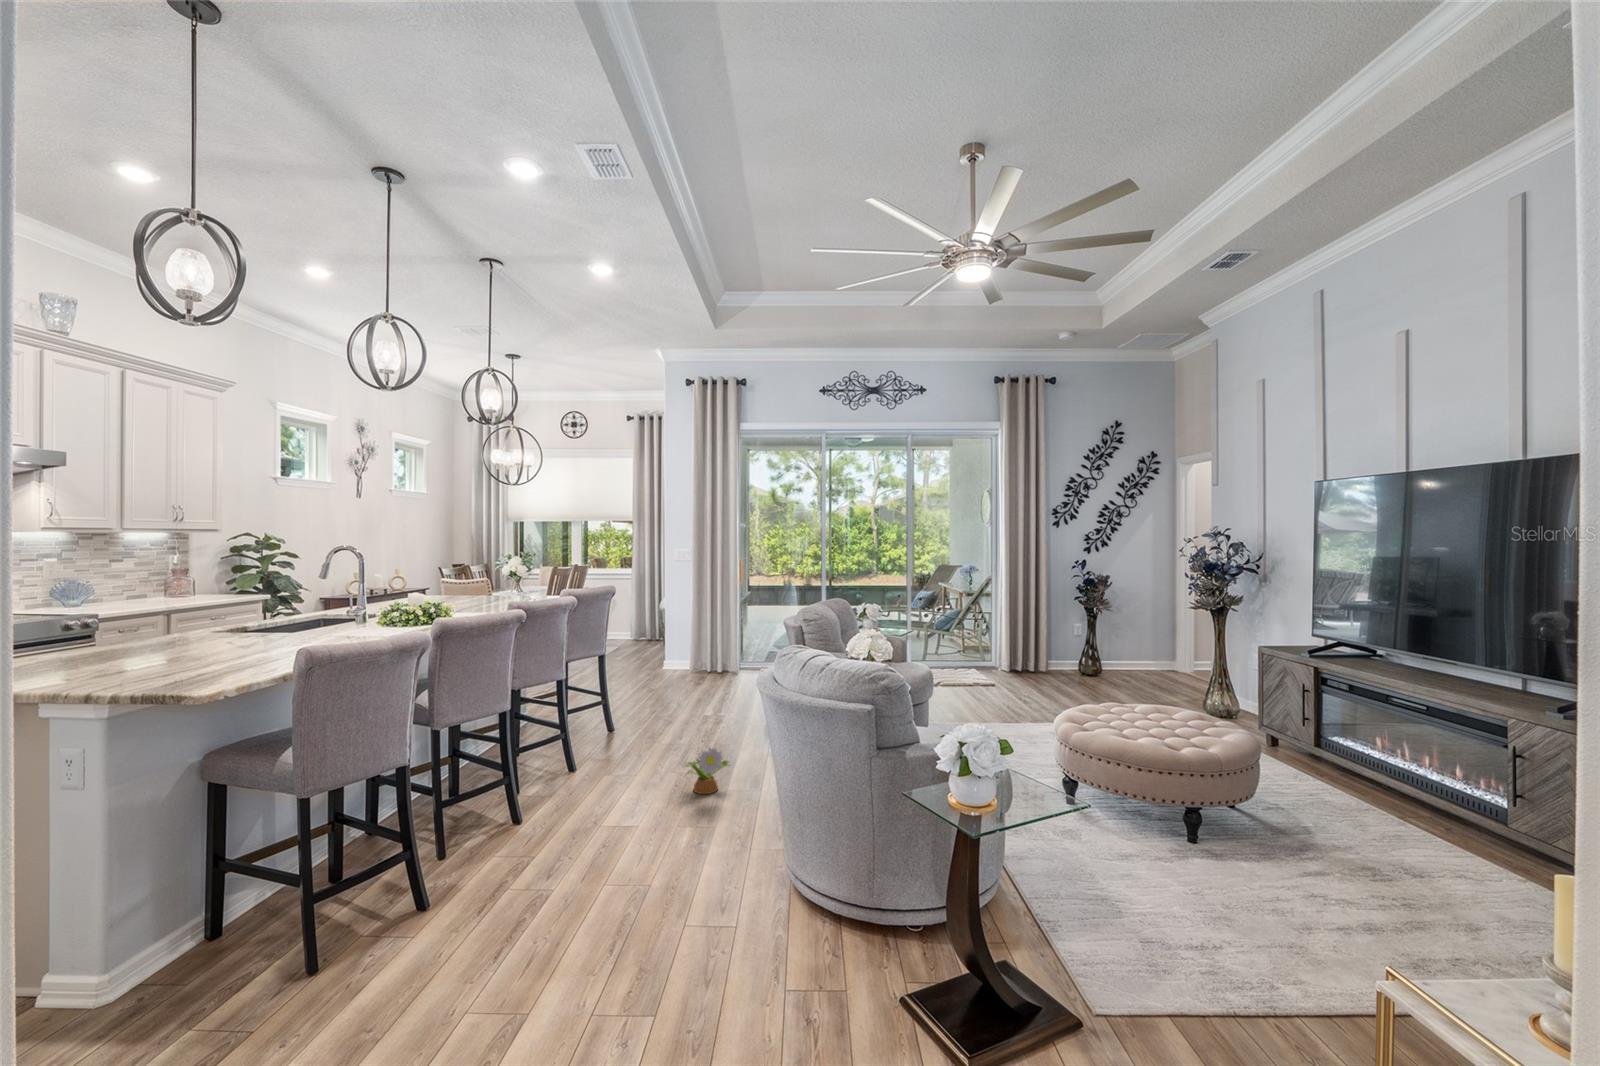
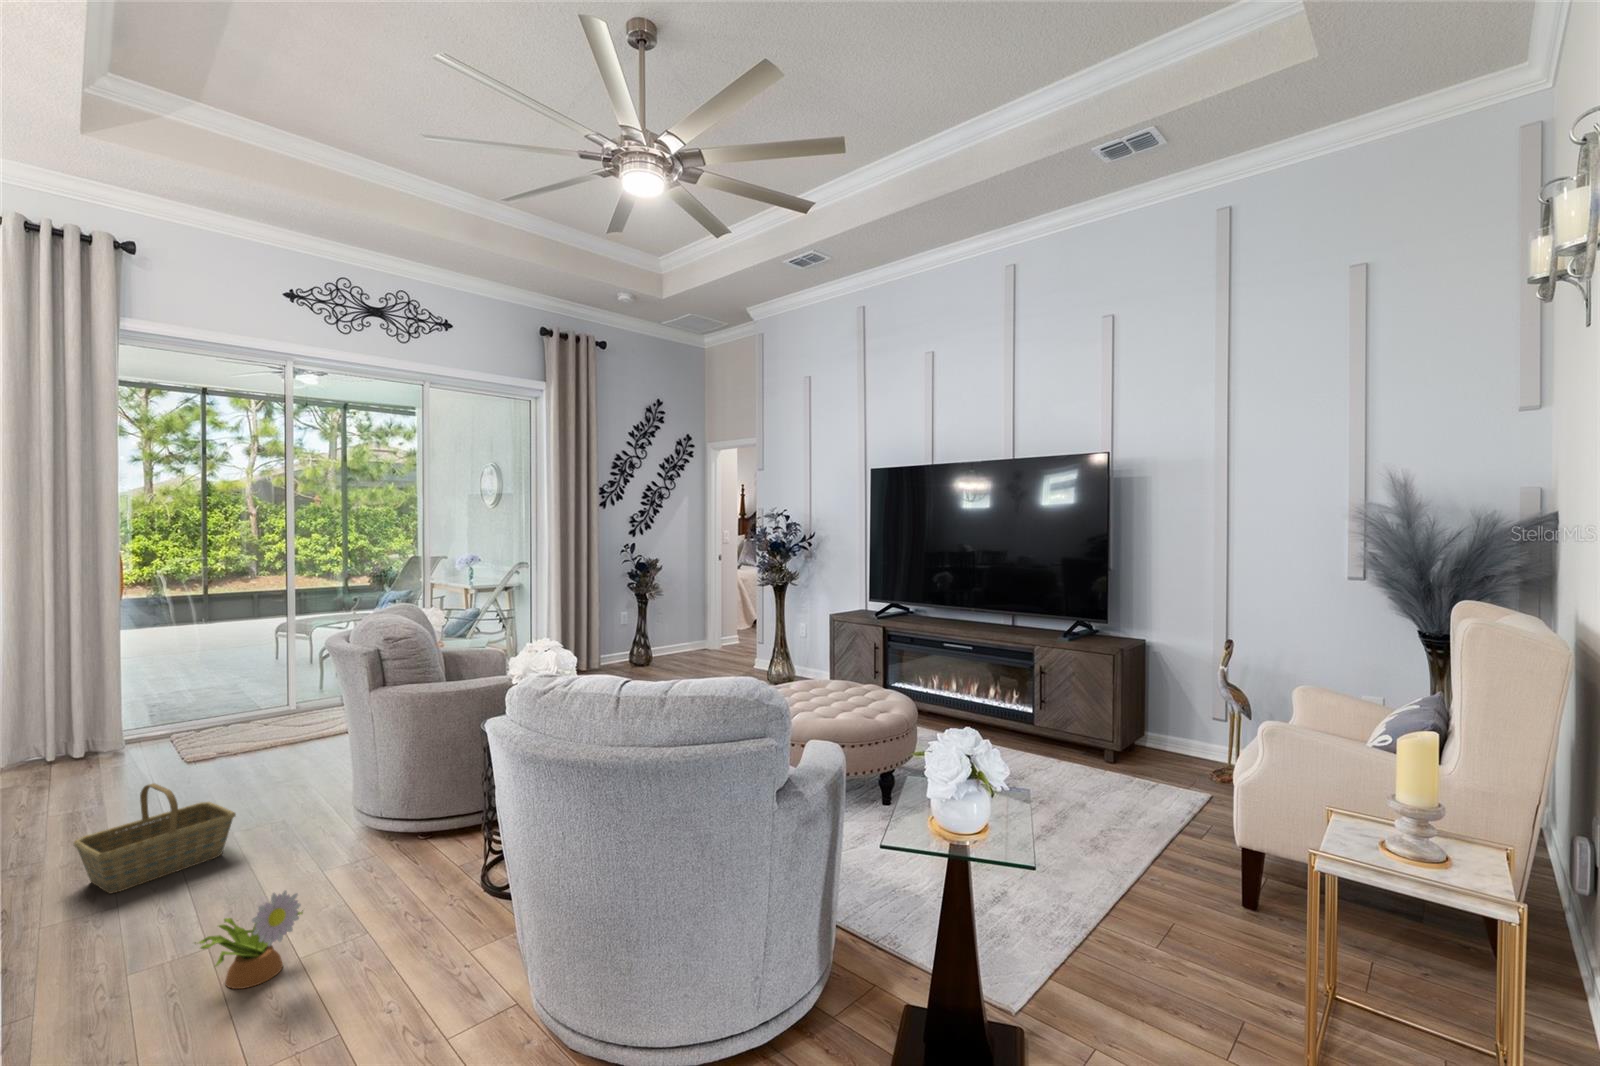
basket: none [679,686,742,738] -> present [73,783,236,894]

